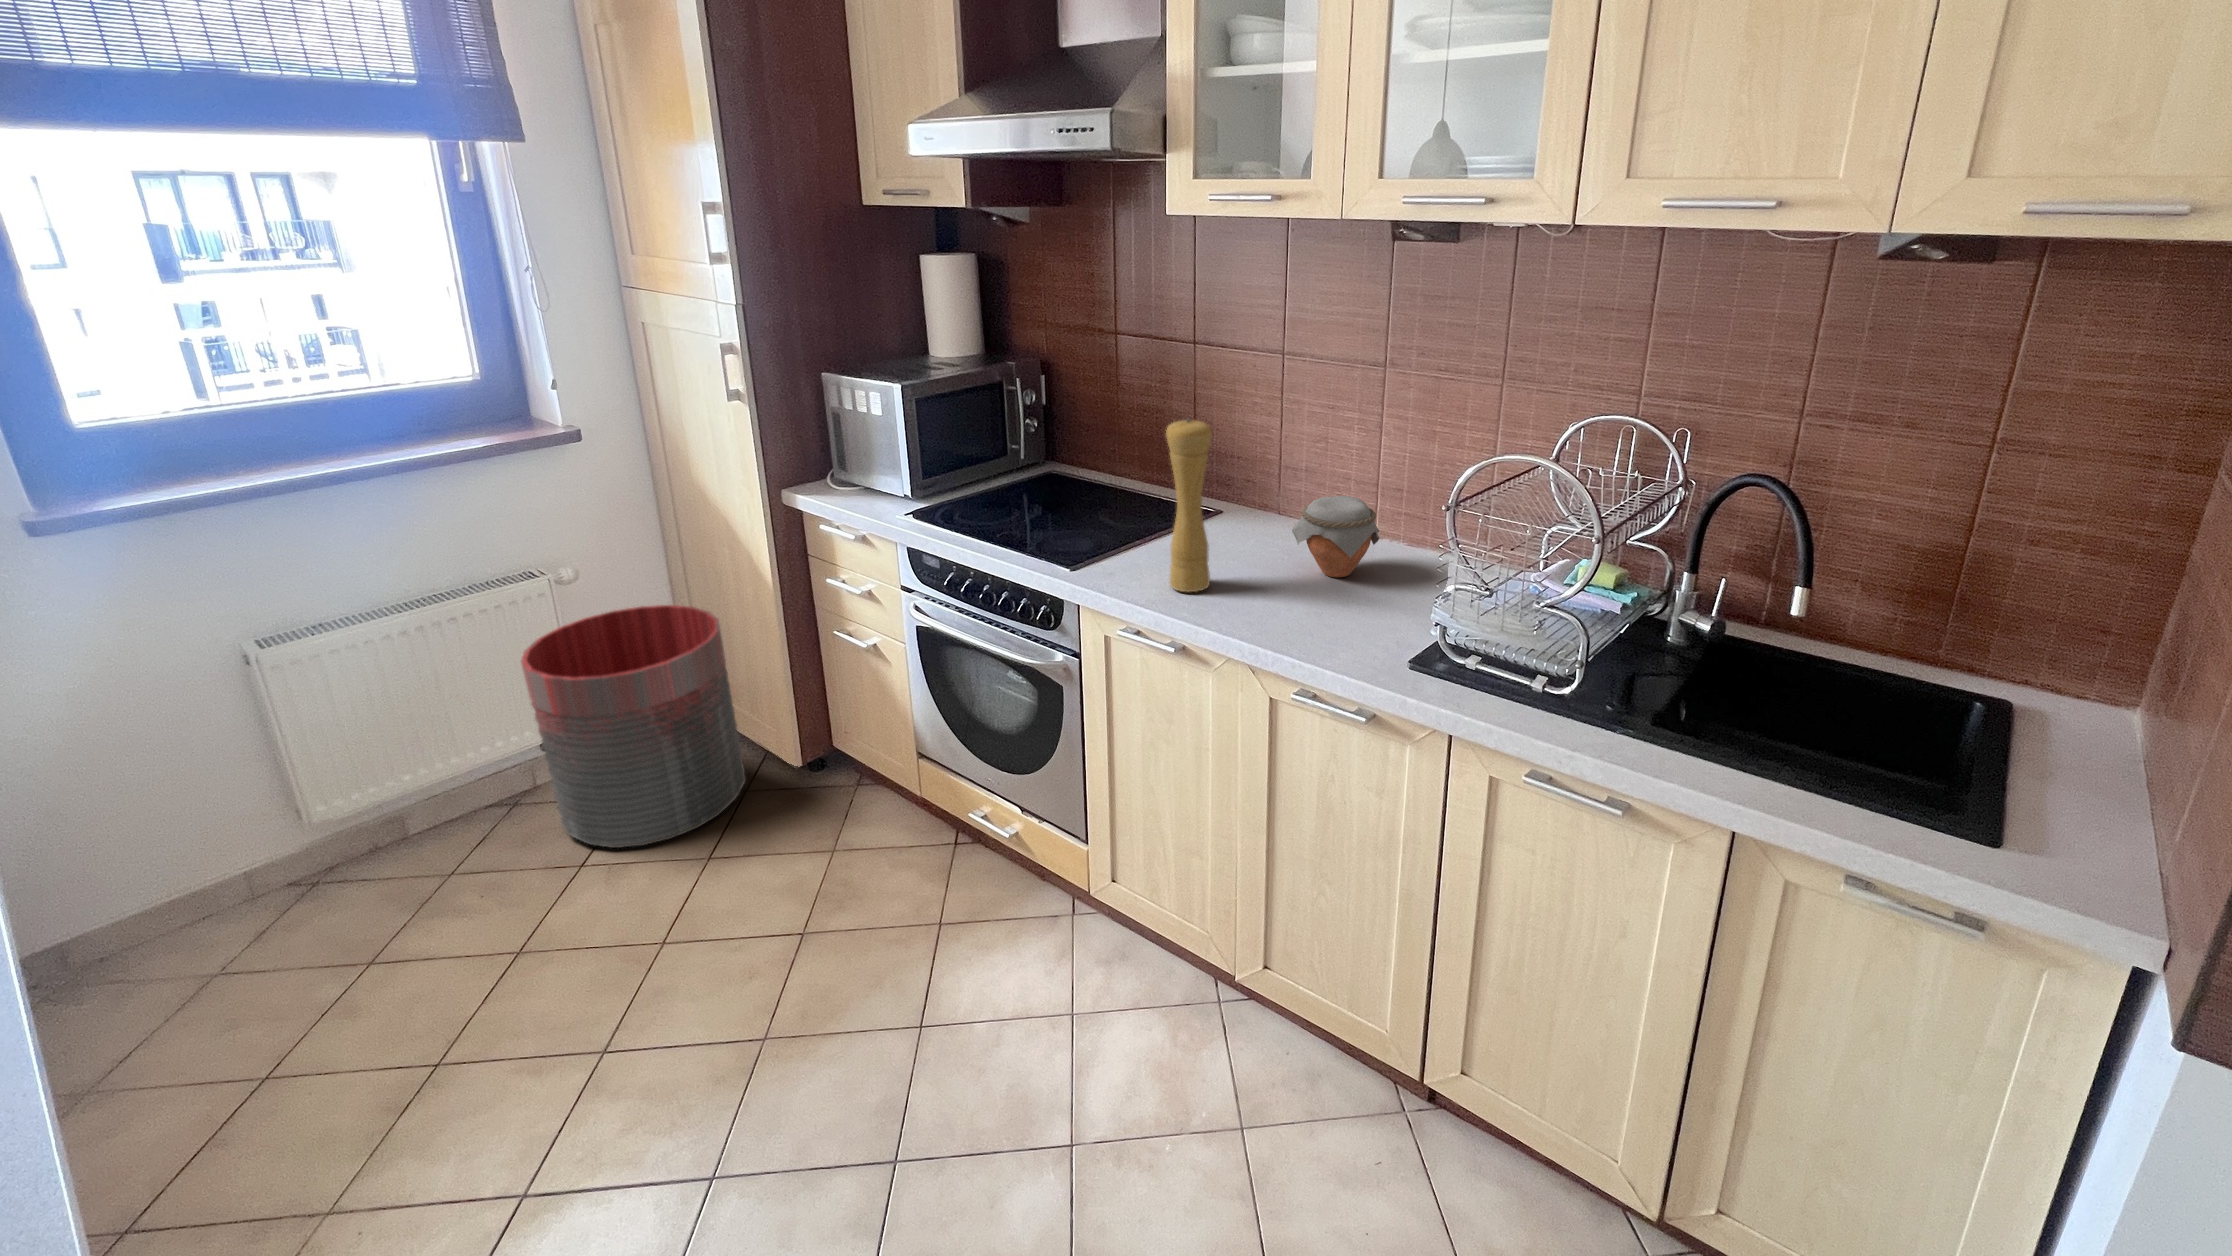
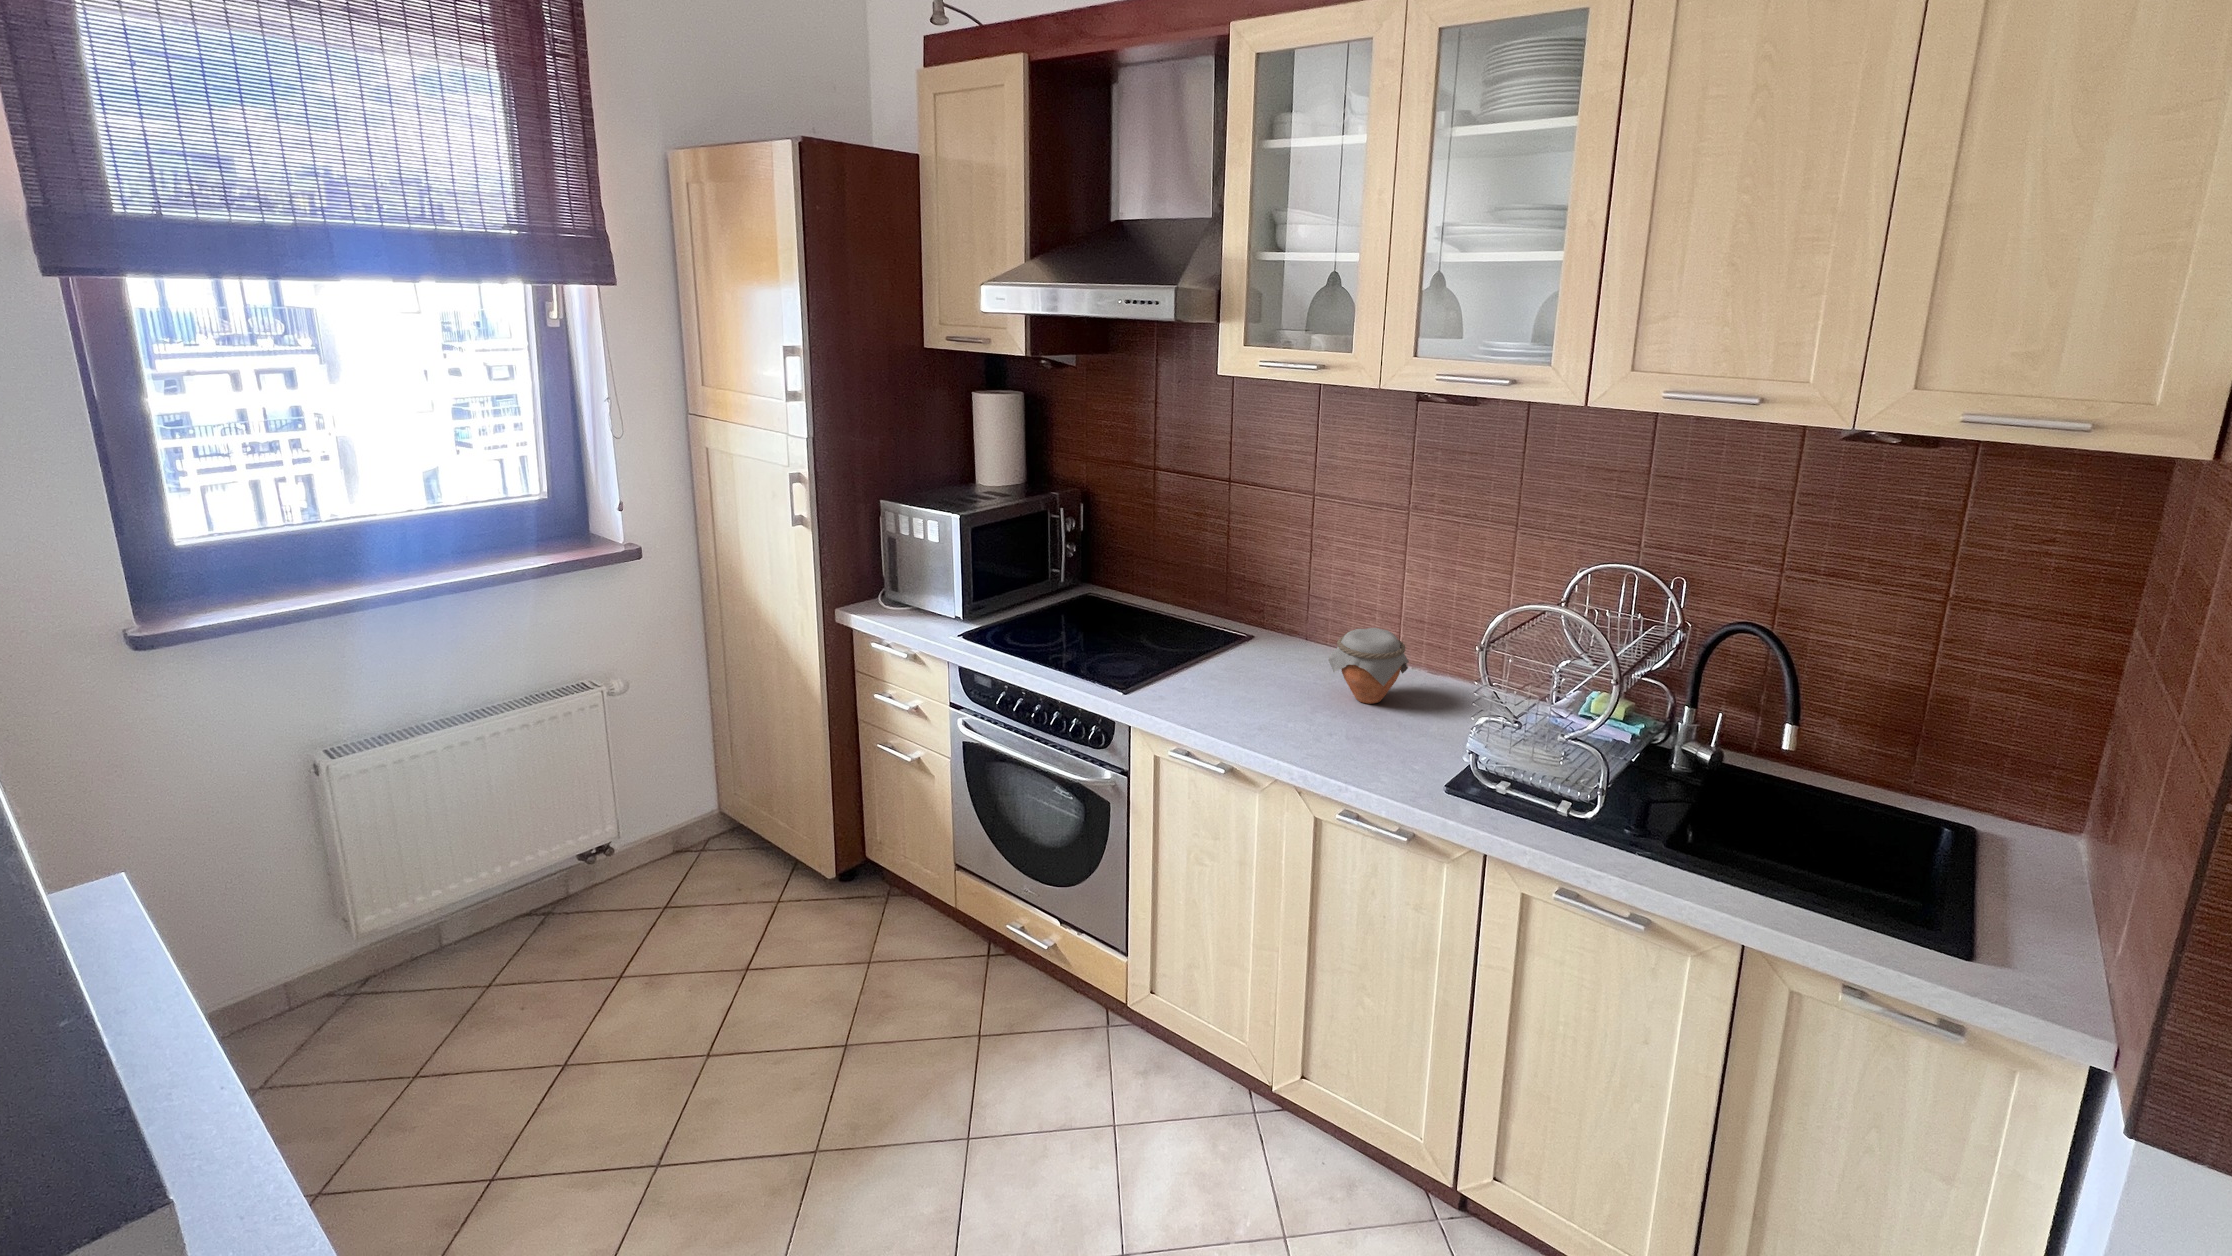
pepper mill: present [1166,419,1212,592] -> none [1217,559,1260,717]
trash can: present [521,605,746,848] -> none [573,716,777,960]

